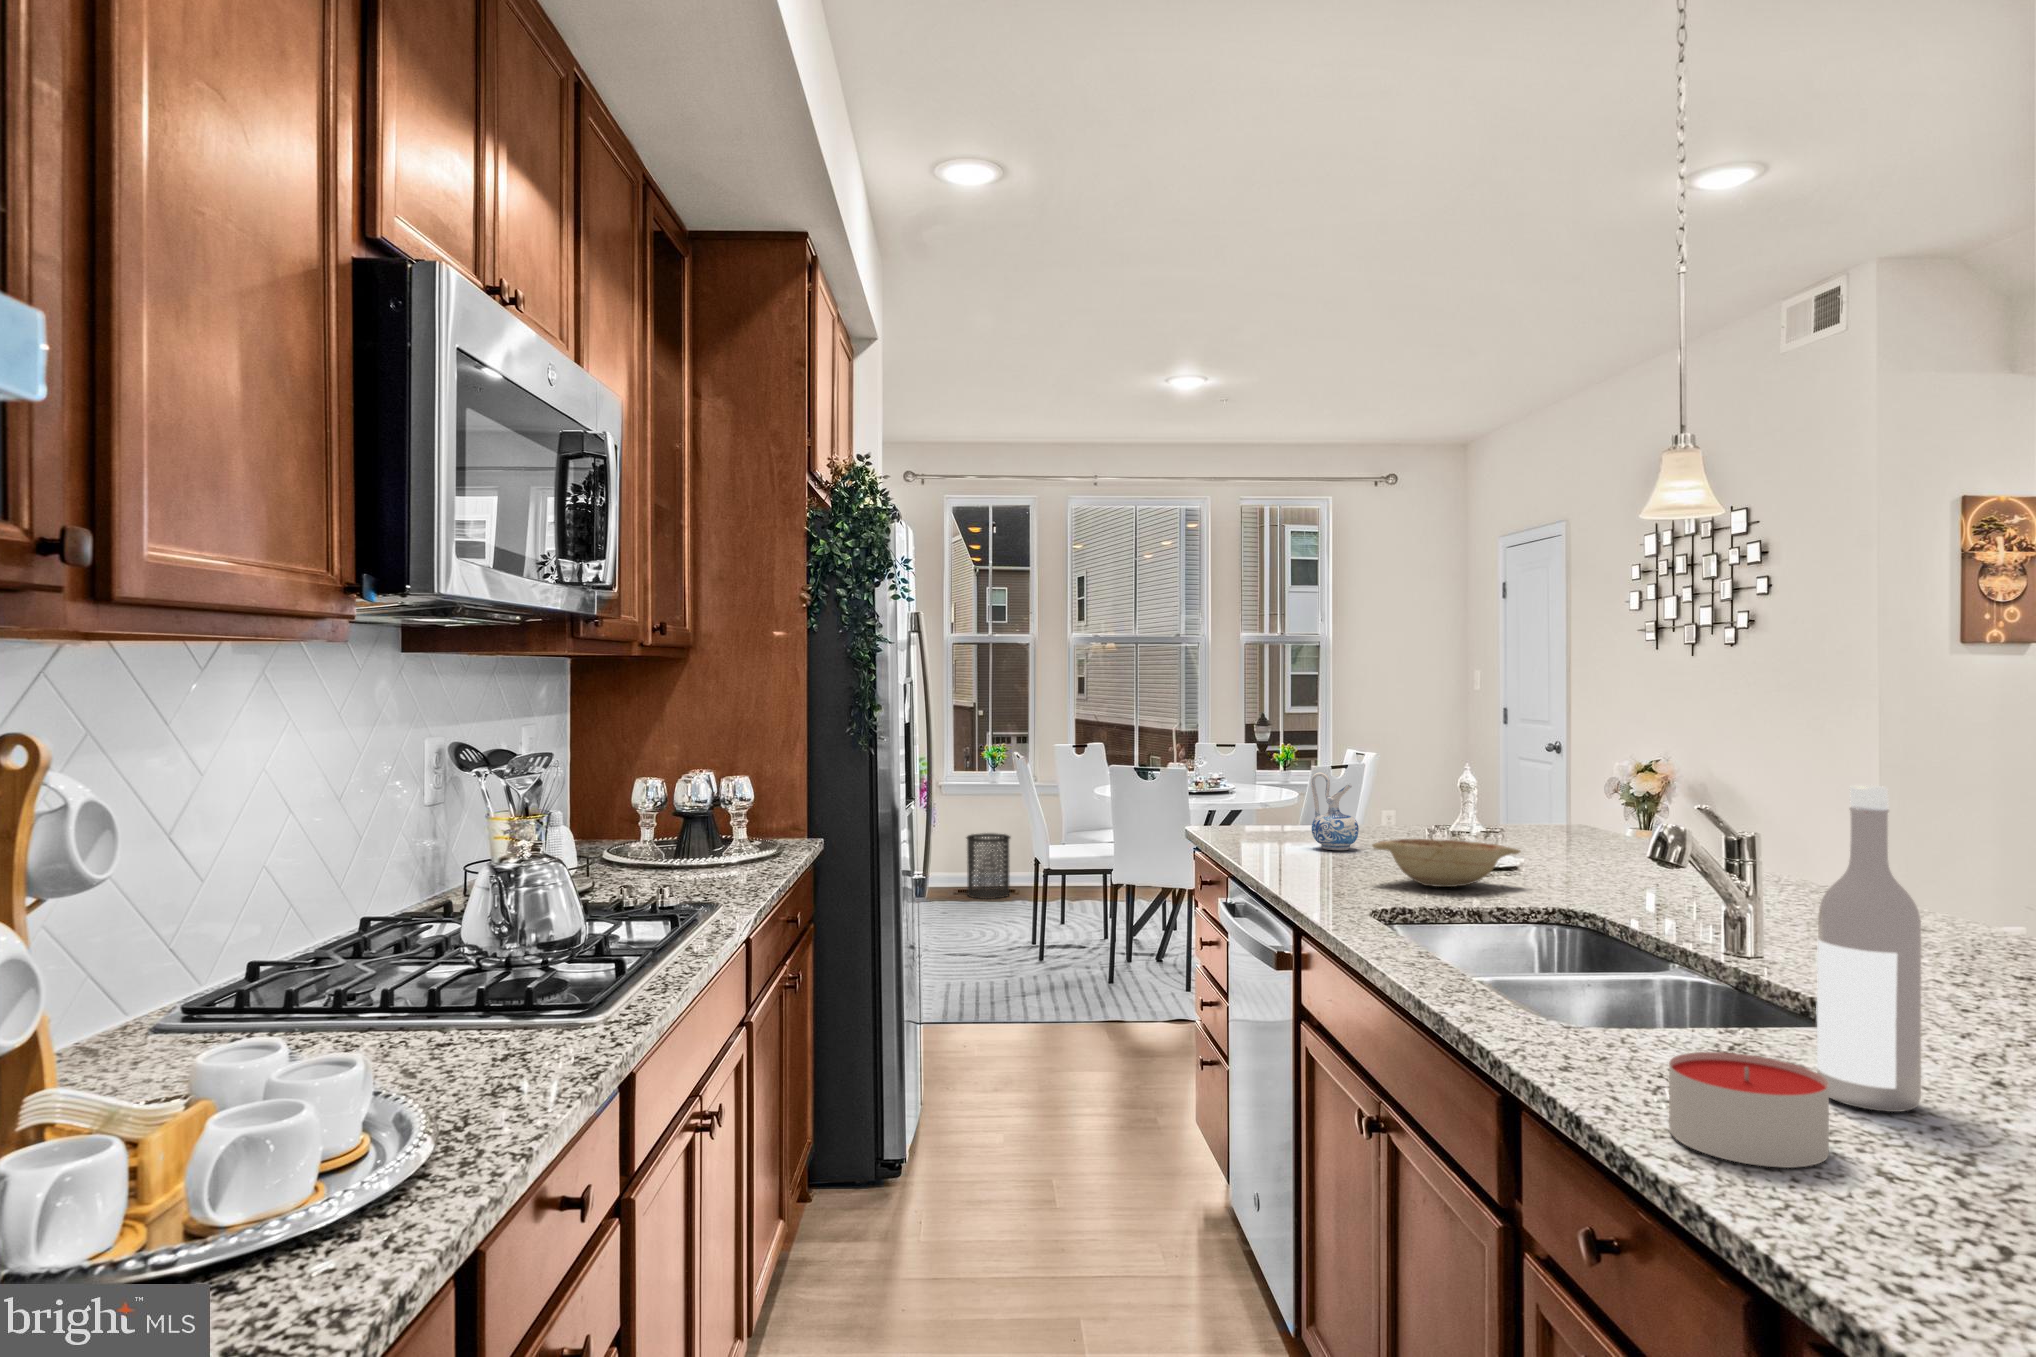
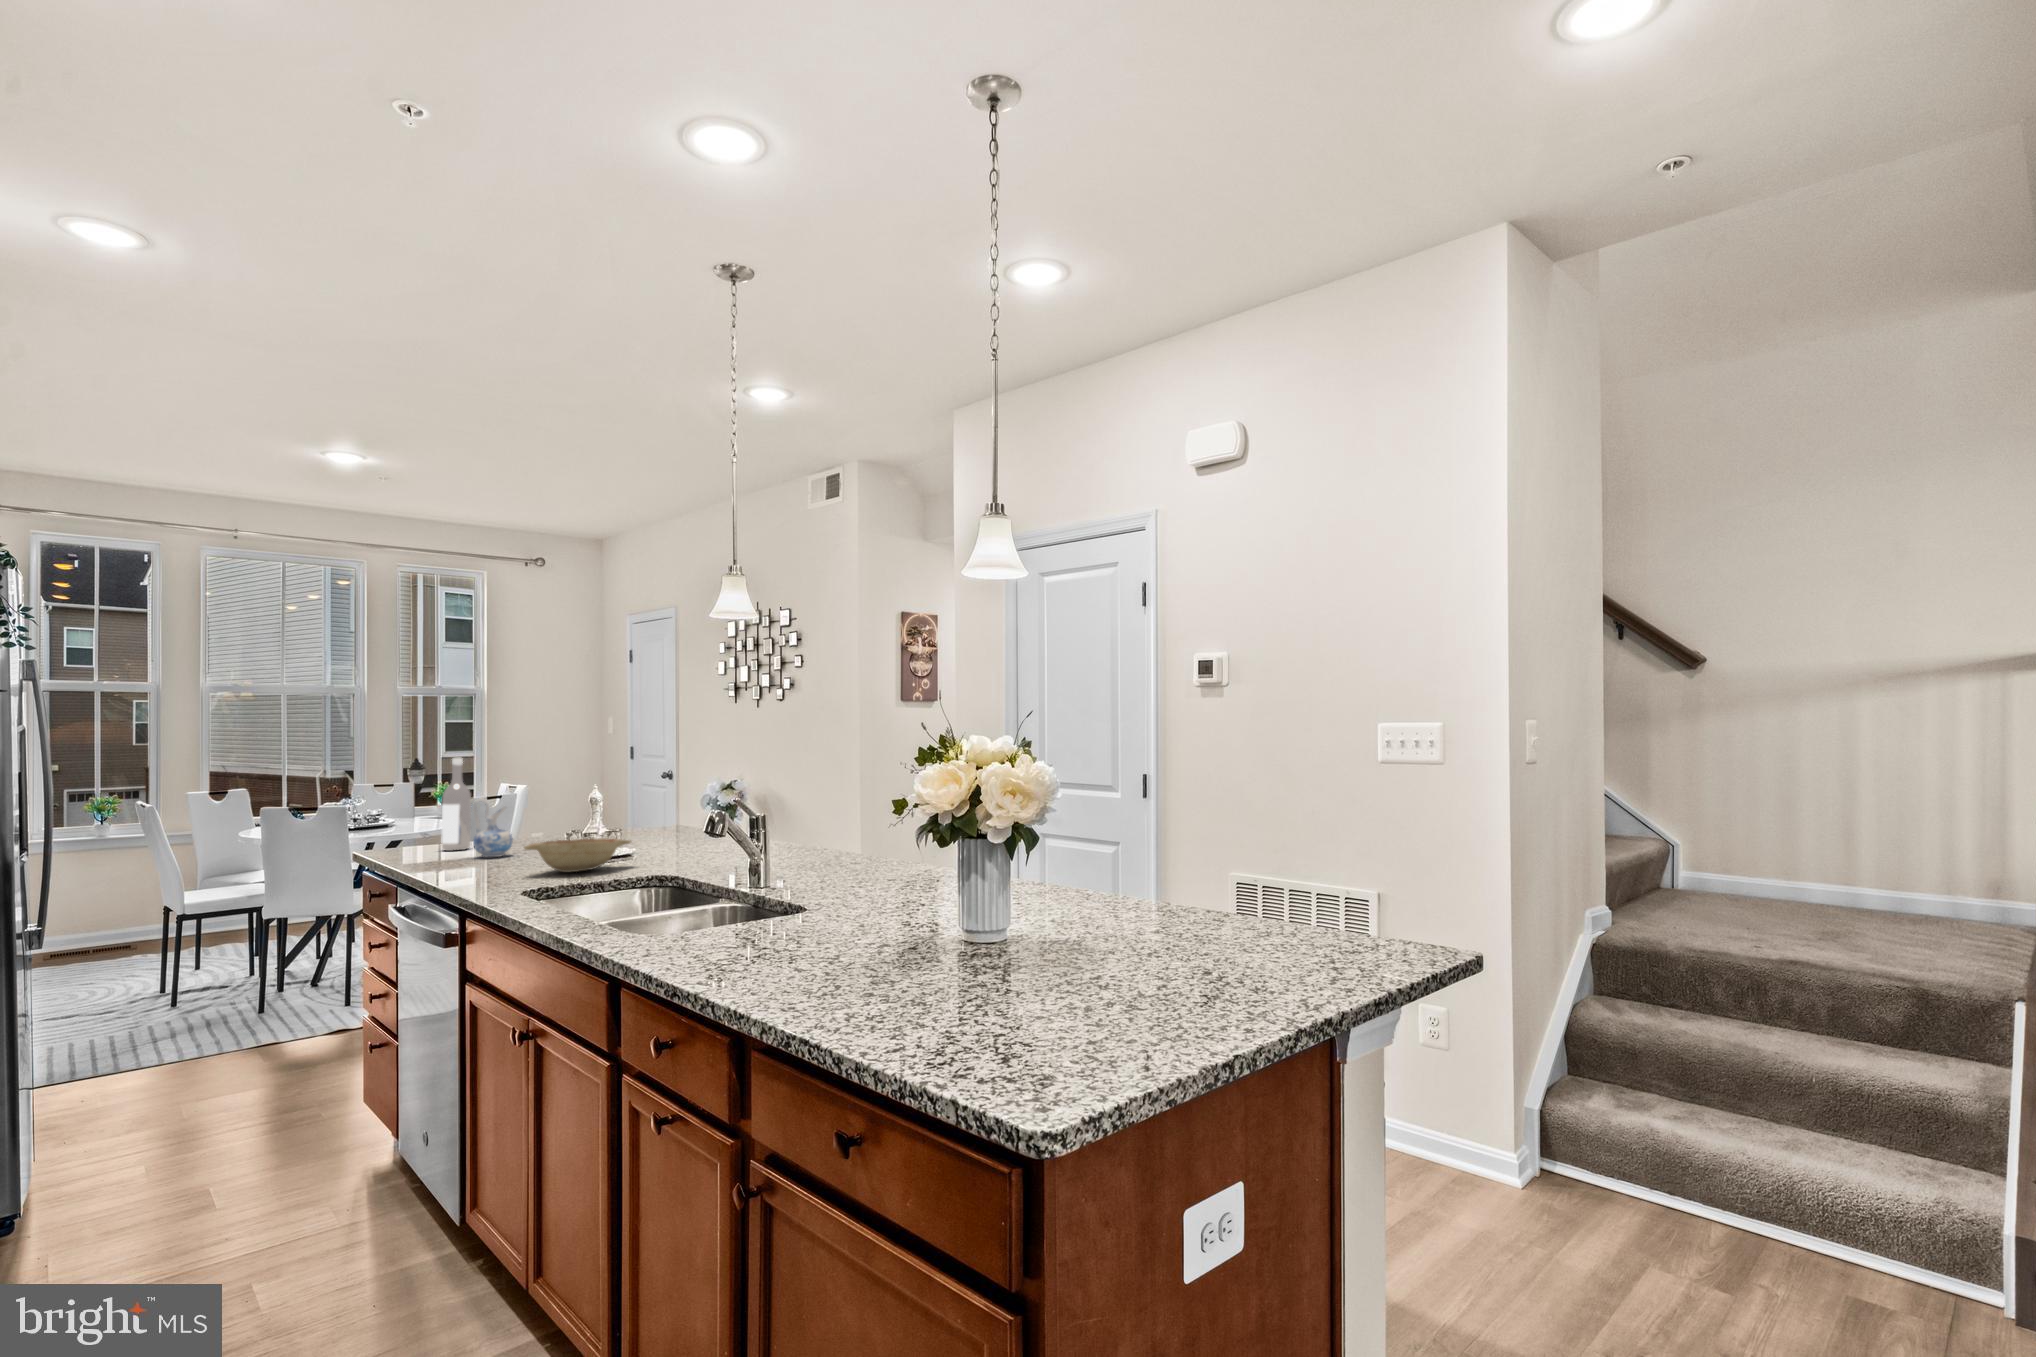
wine bottle: present [1816,785,1921,1112] -> present [442,758,471,851]
trash can: present [967,833,1010,899] -> none [65,890,128,961]
candle: present [1669,1052,1829,1168] -> none [700,925,776,979]

